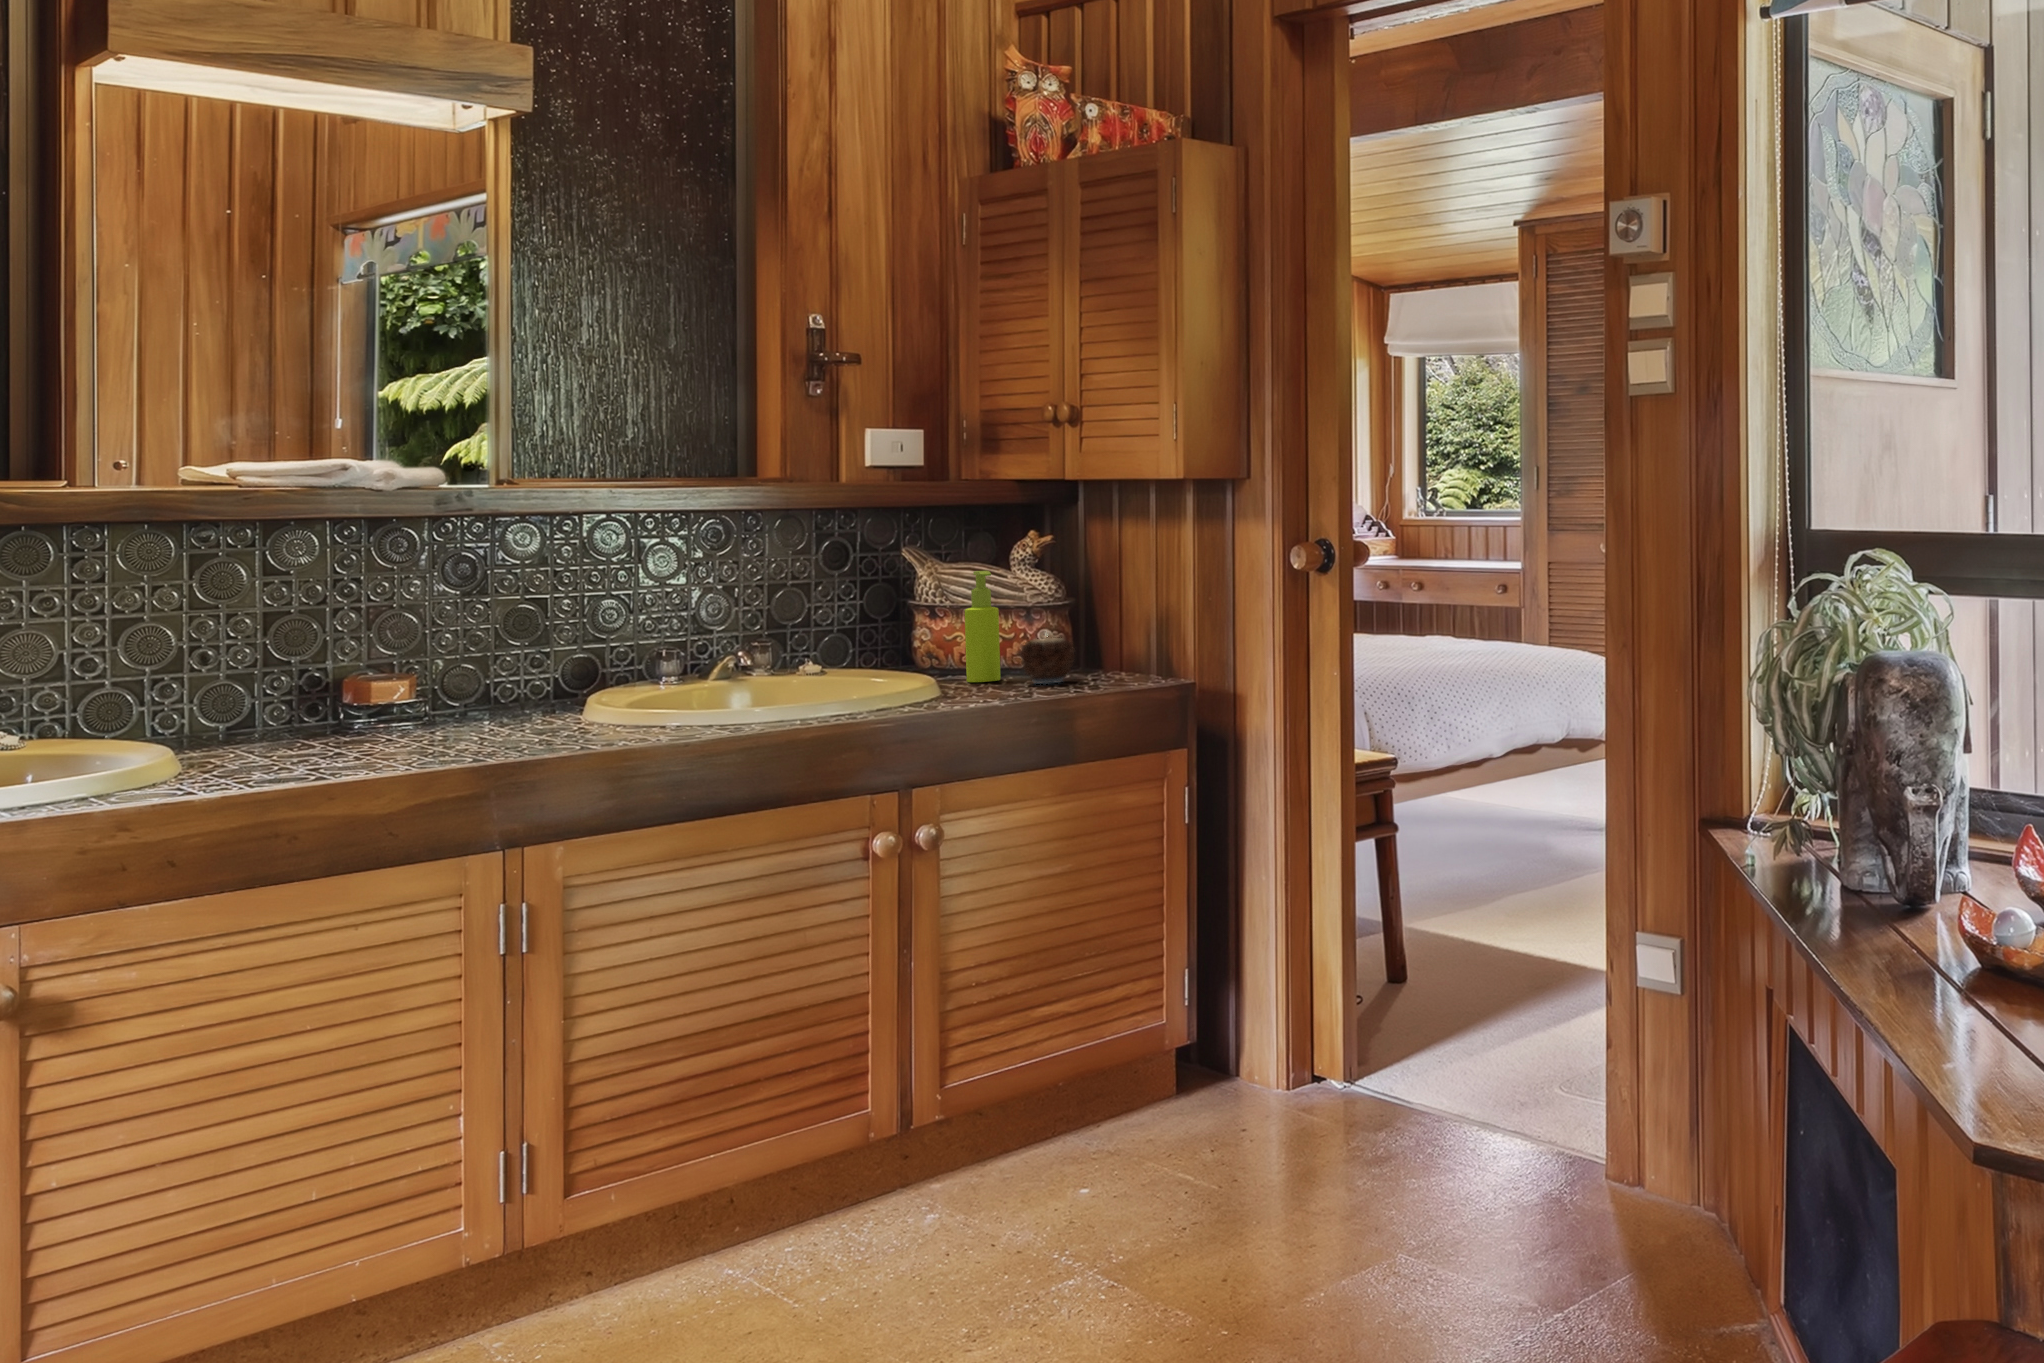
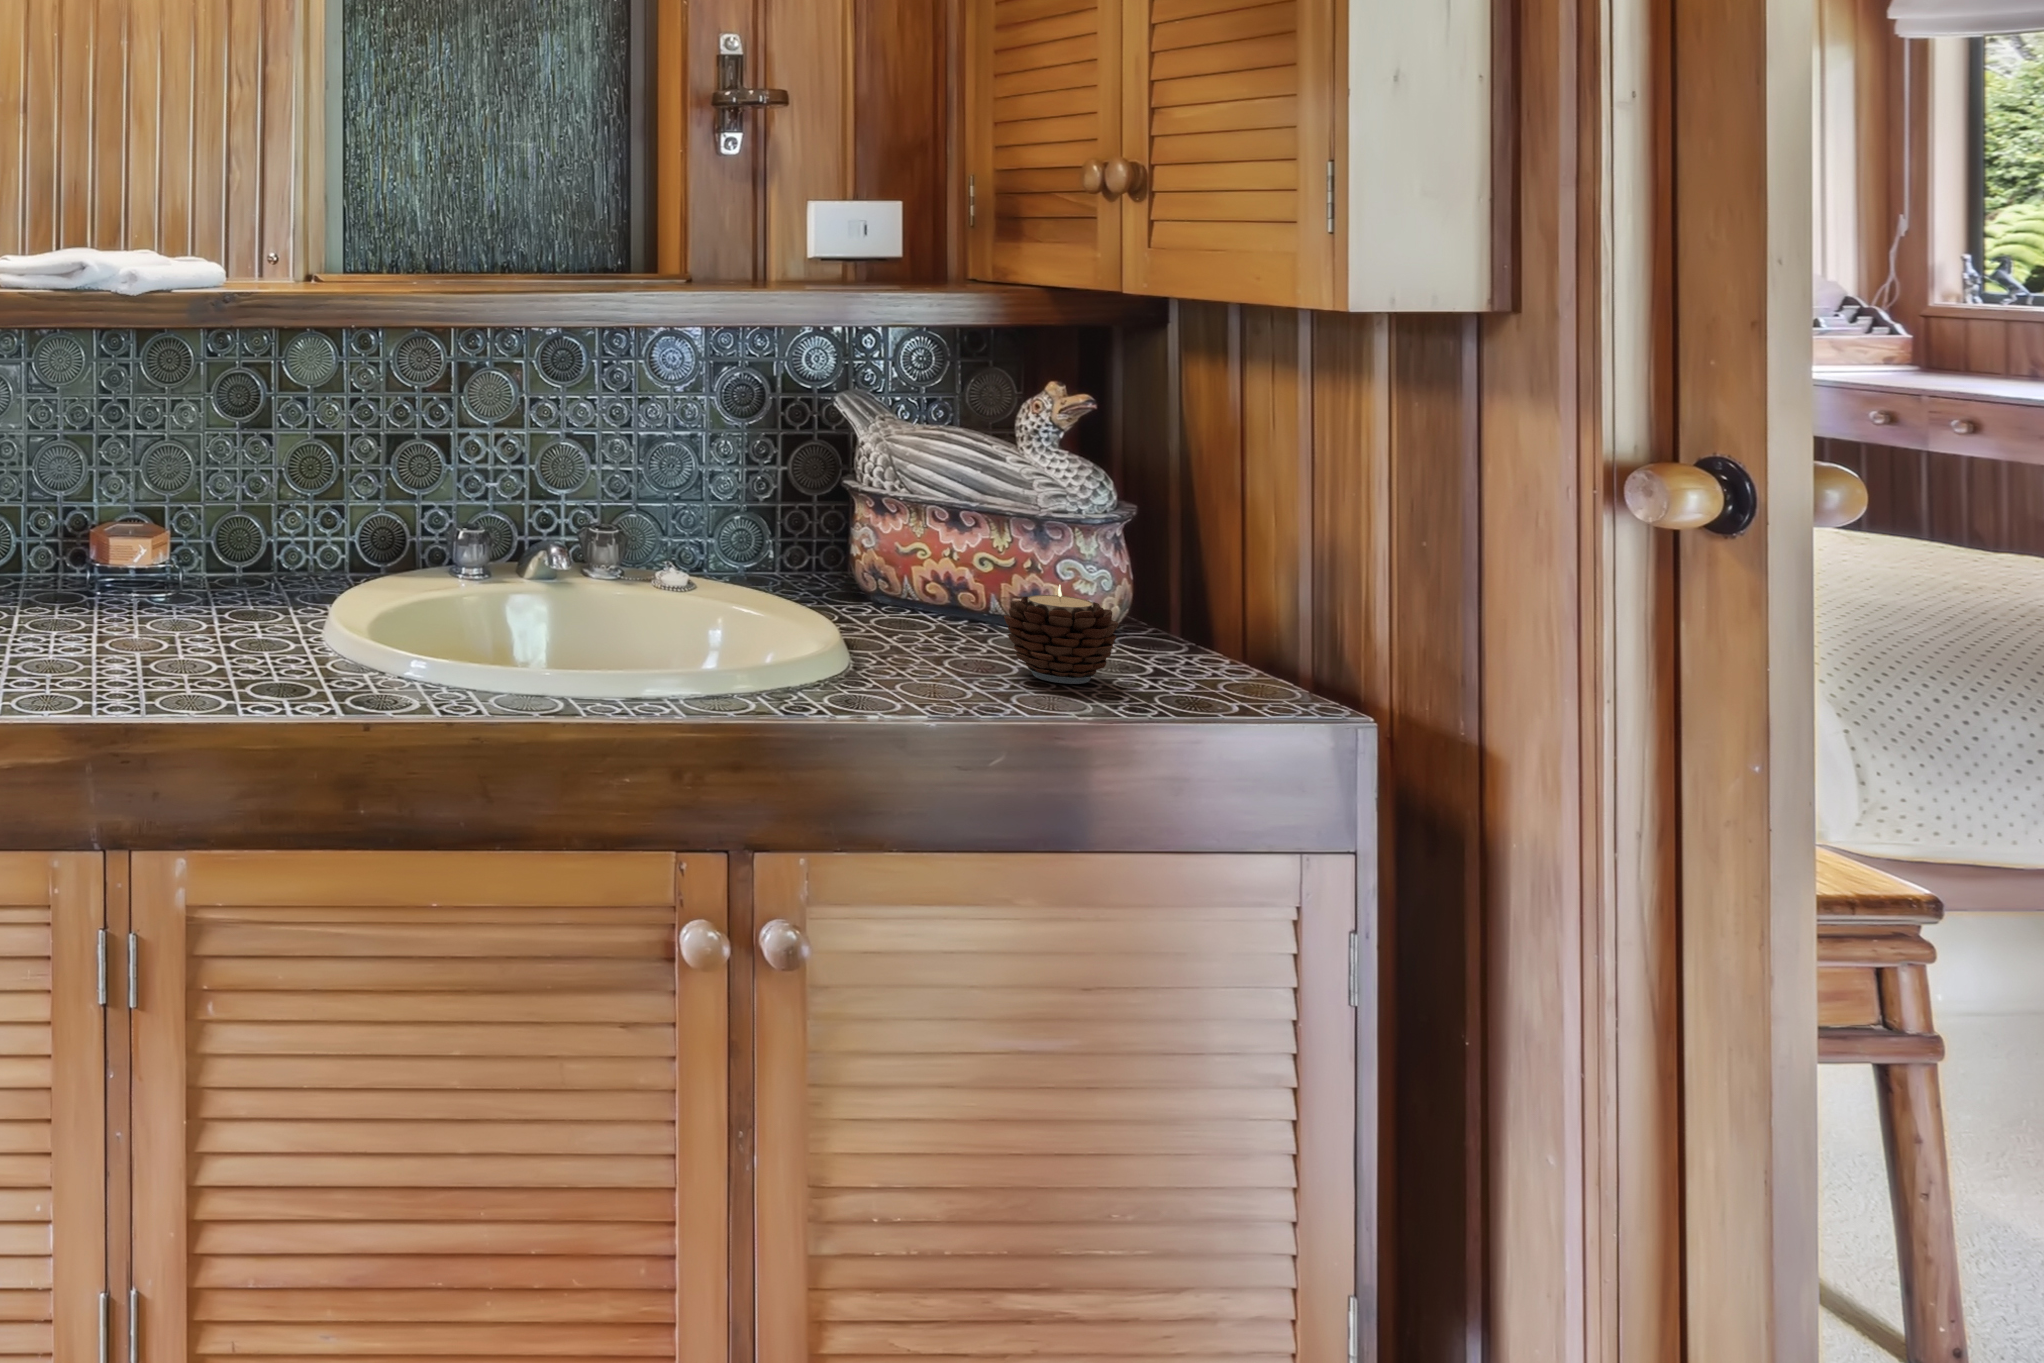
soap dispenser: present [965,571,1001,682] -> none [924,457,986,648]

